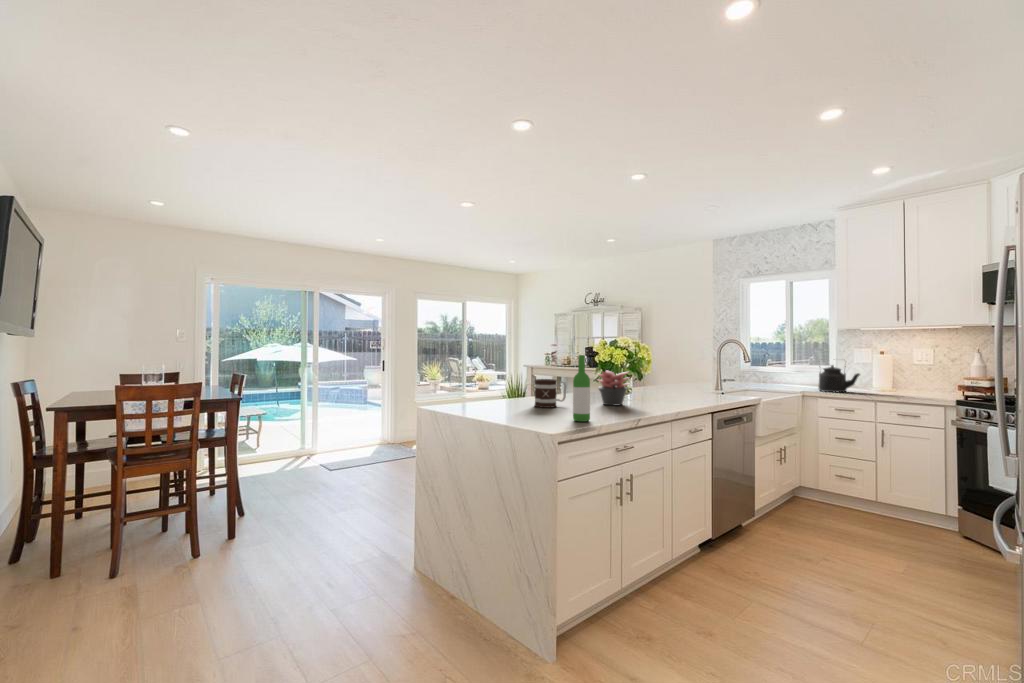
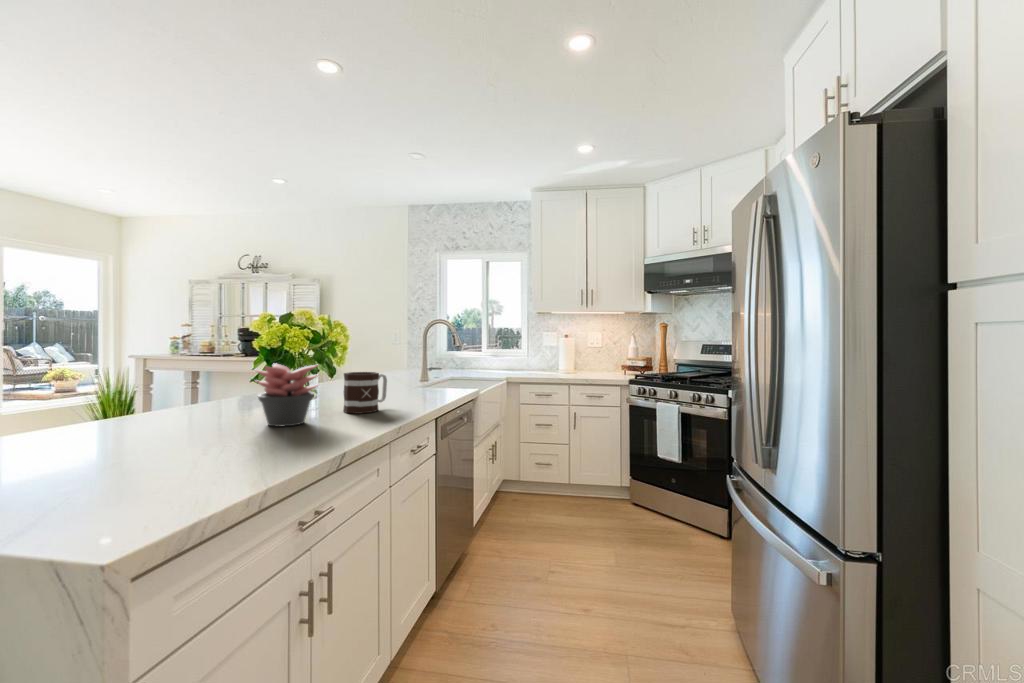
wine bottle: present [573,355,590,422] -> none [188,333,235,494]
kettle: present [819,365,860,392] -> none [520,343,555,377]
mug: present [535,379,566,408] -> present [343,372,387,414]

